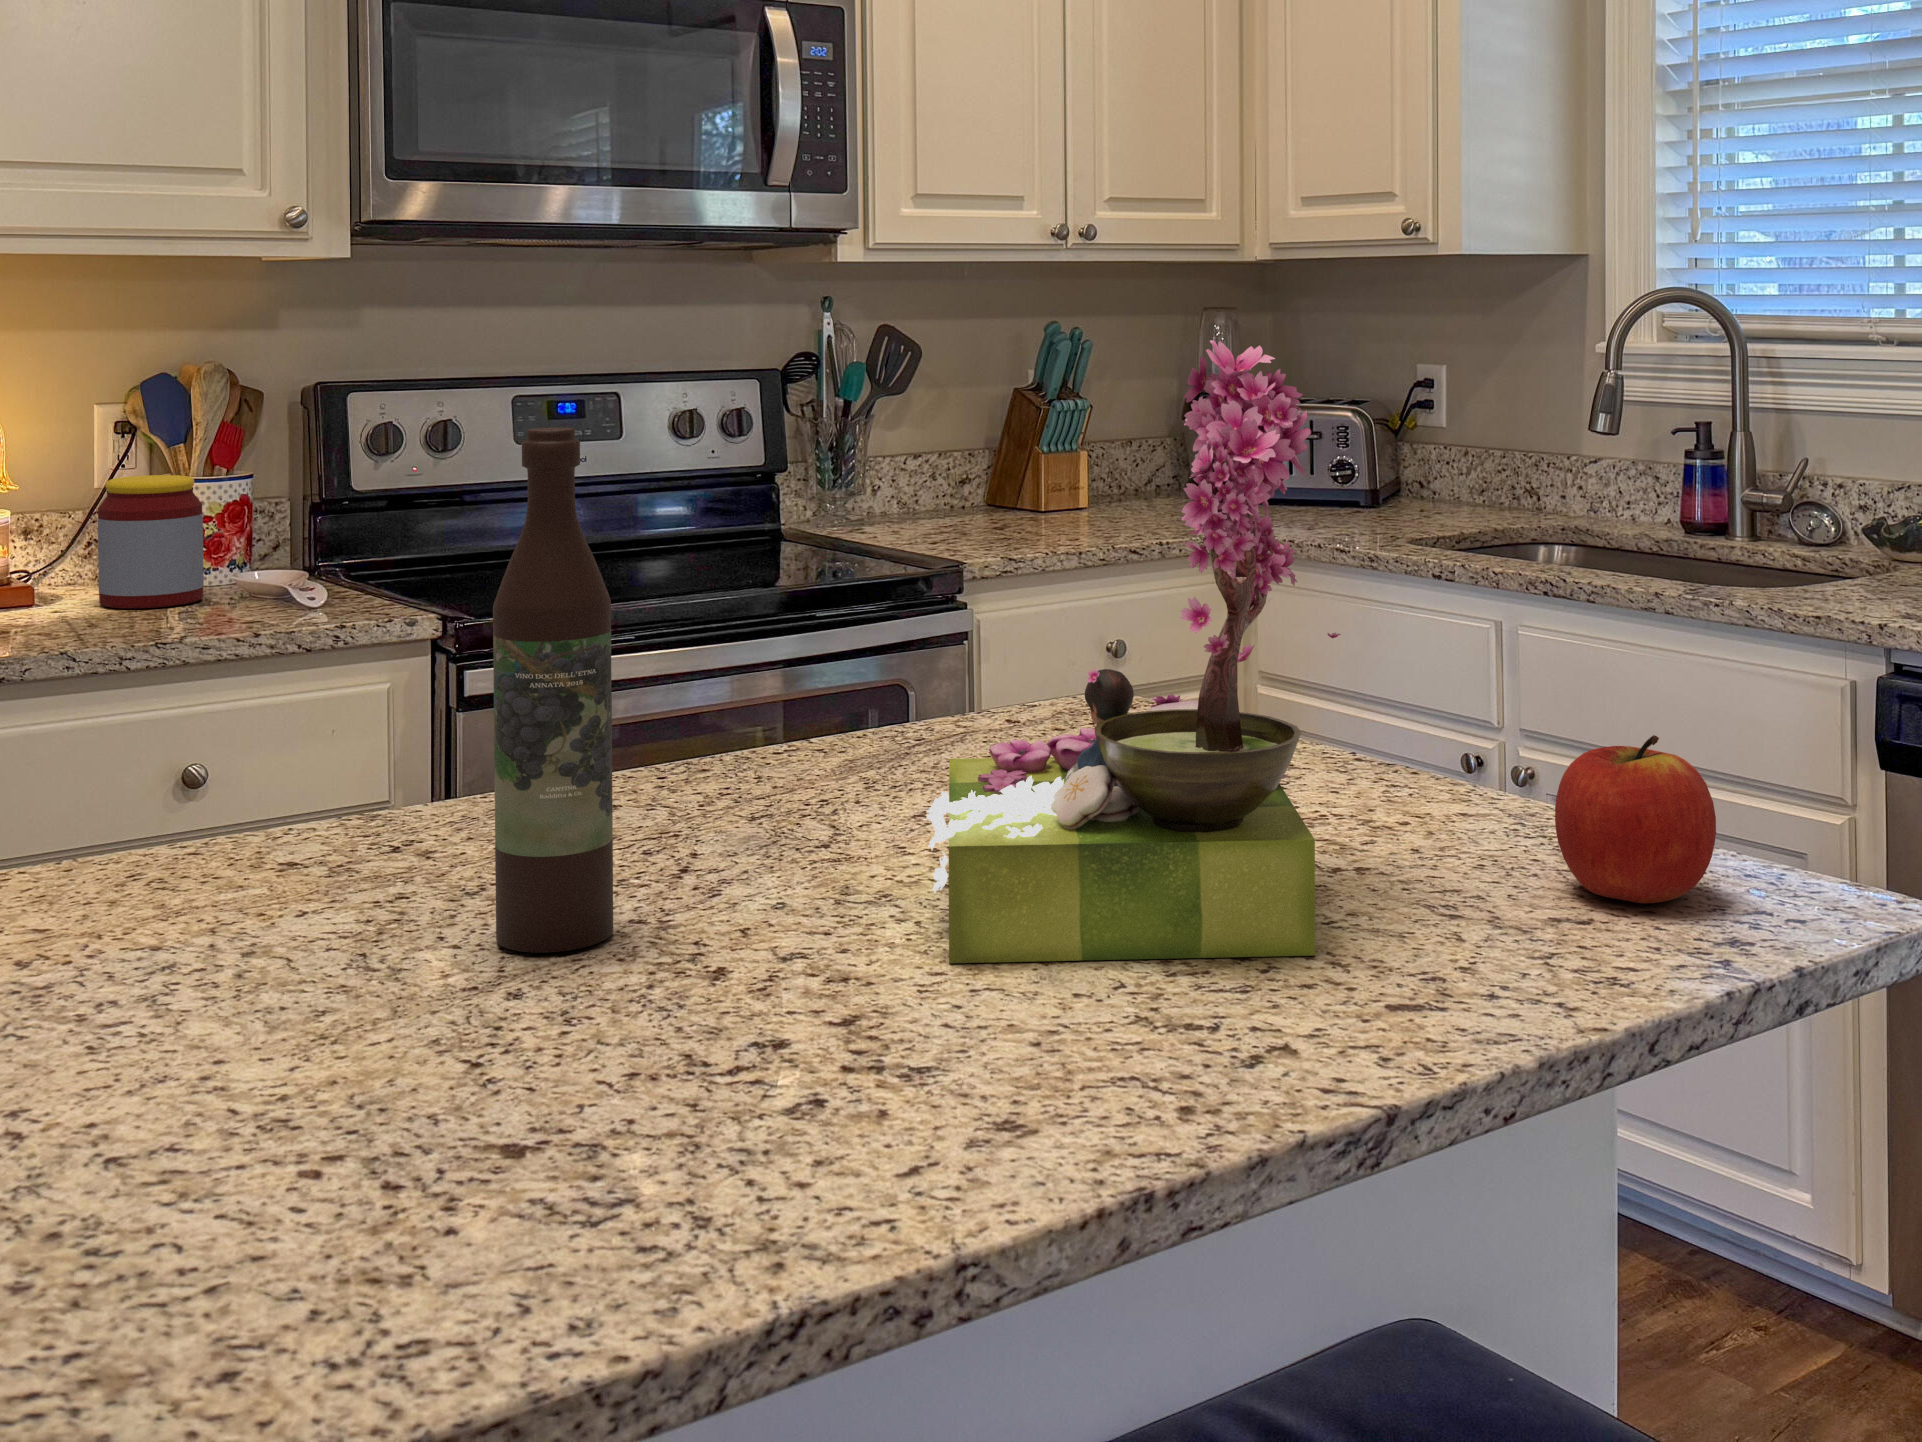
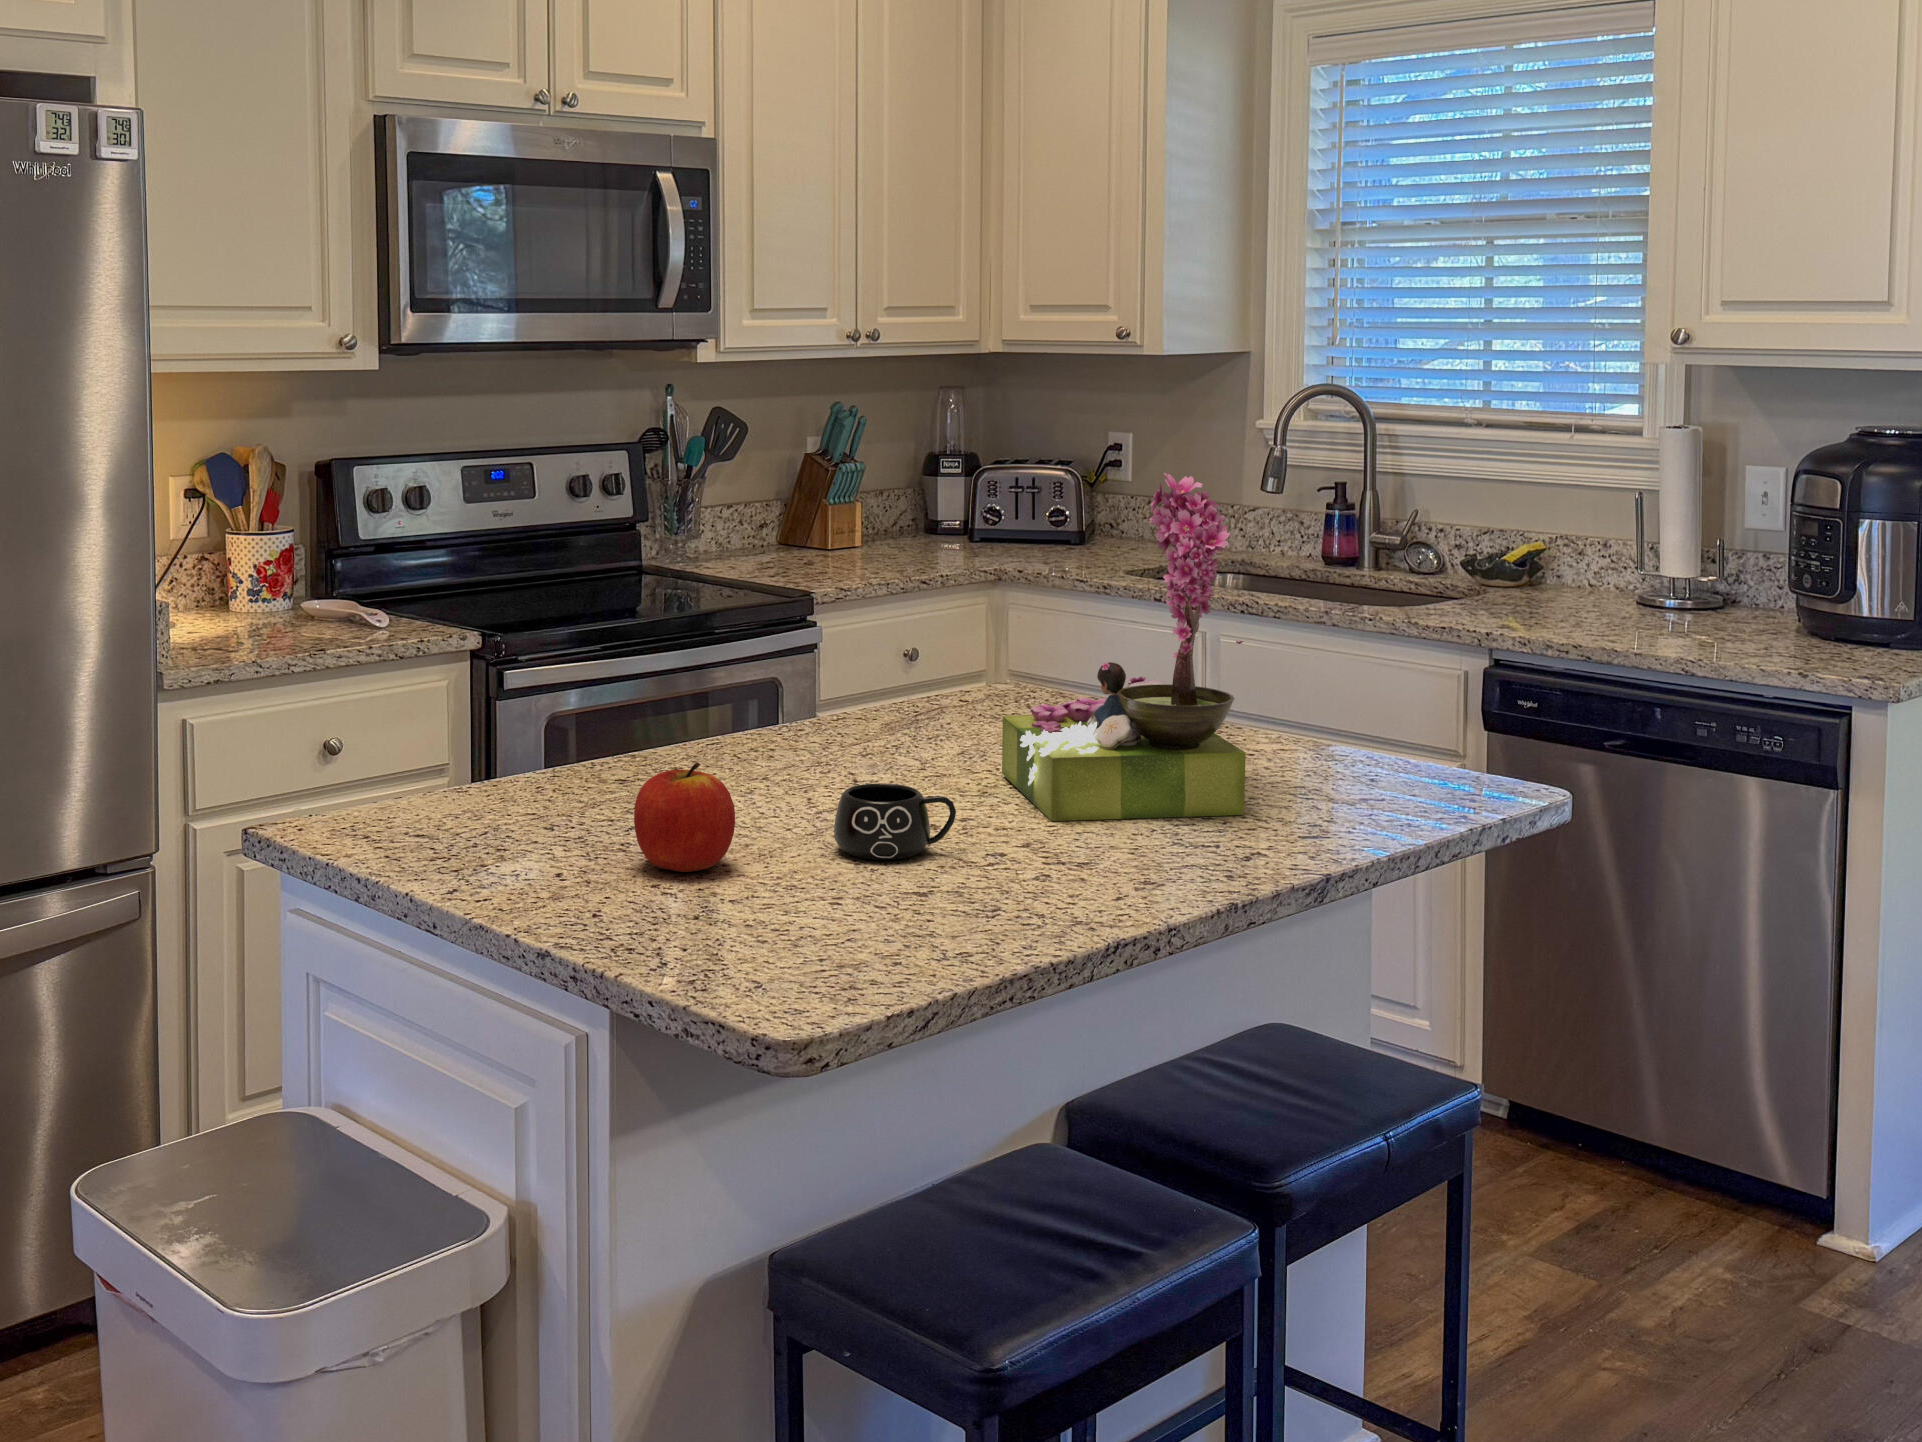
wine bottle: present [493,428,613,953] -> none [789,529,855,820]
jar: present [98,475,204,609] -> none [212,532,286,630]
apple: present [1555,735,1716,904] -> present [634,763,735,872]
mug: none [470,896,696,1054] -> present [834,783,956,860]

